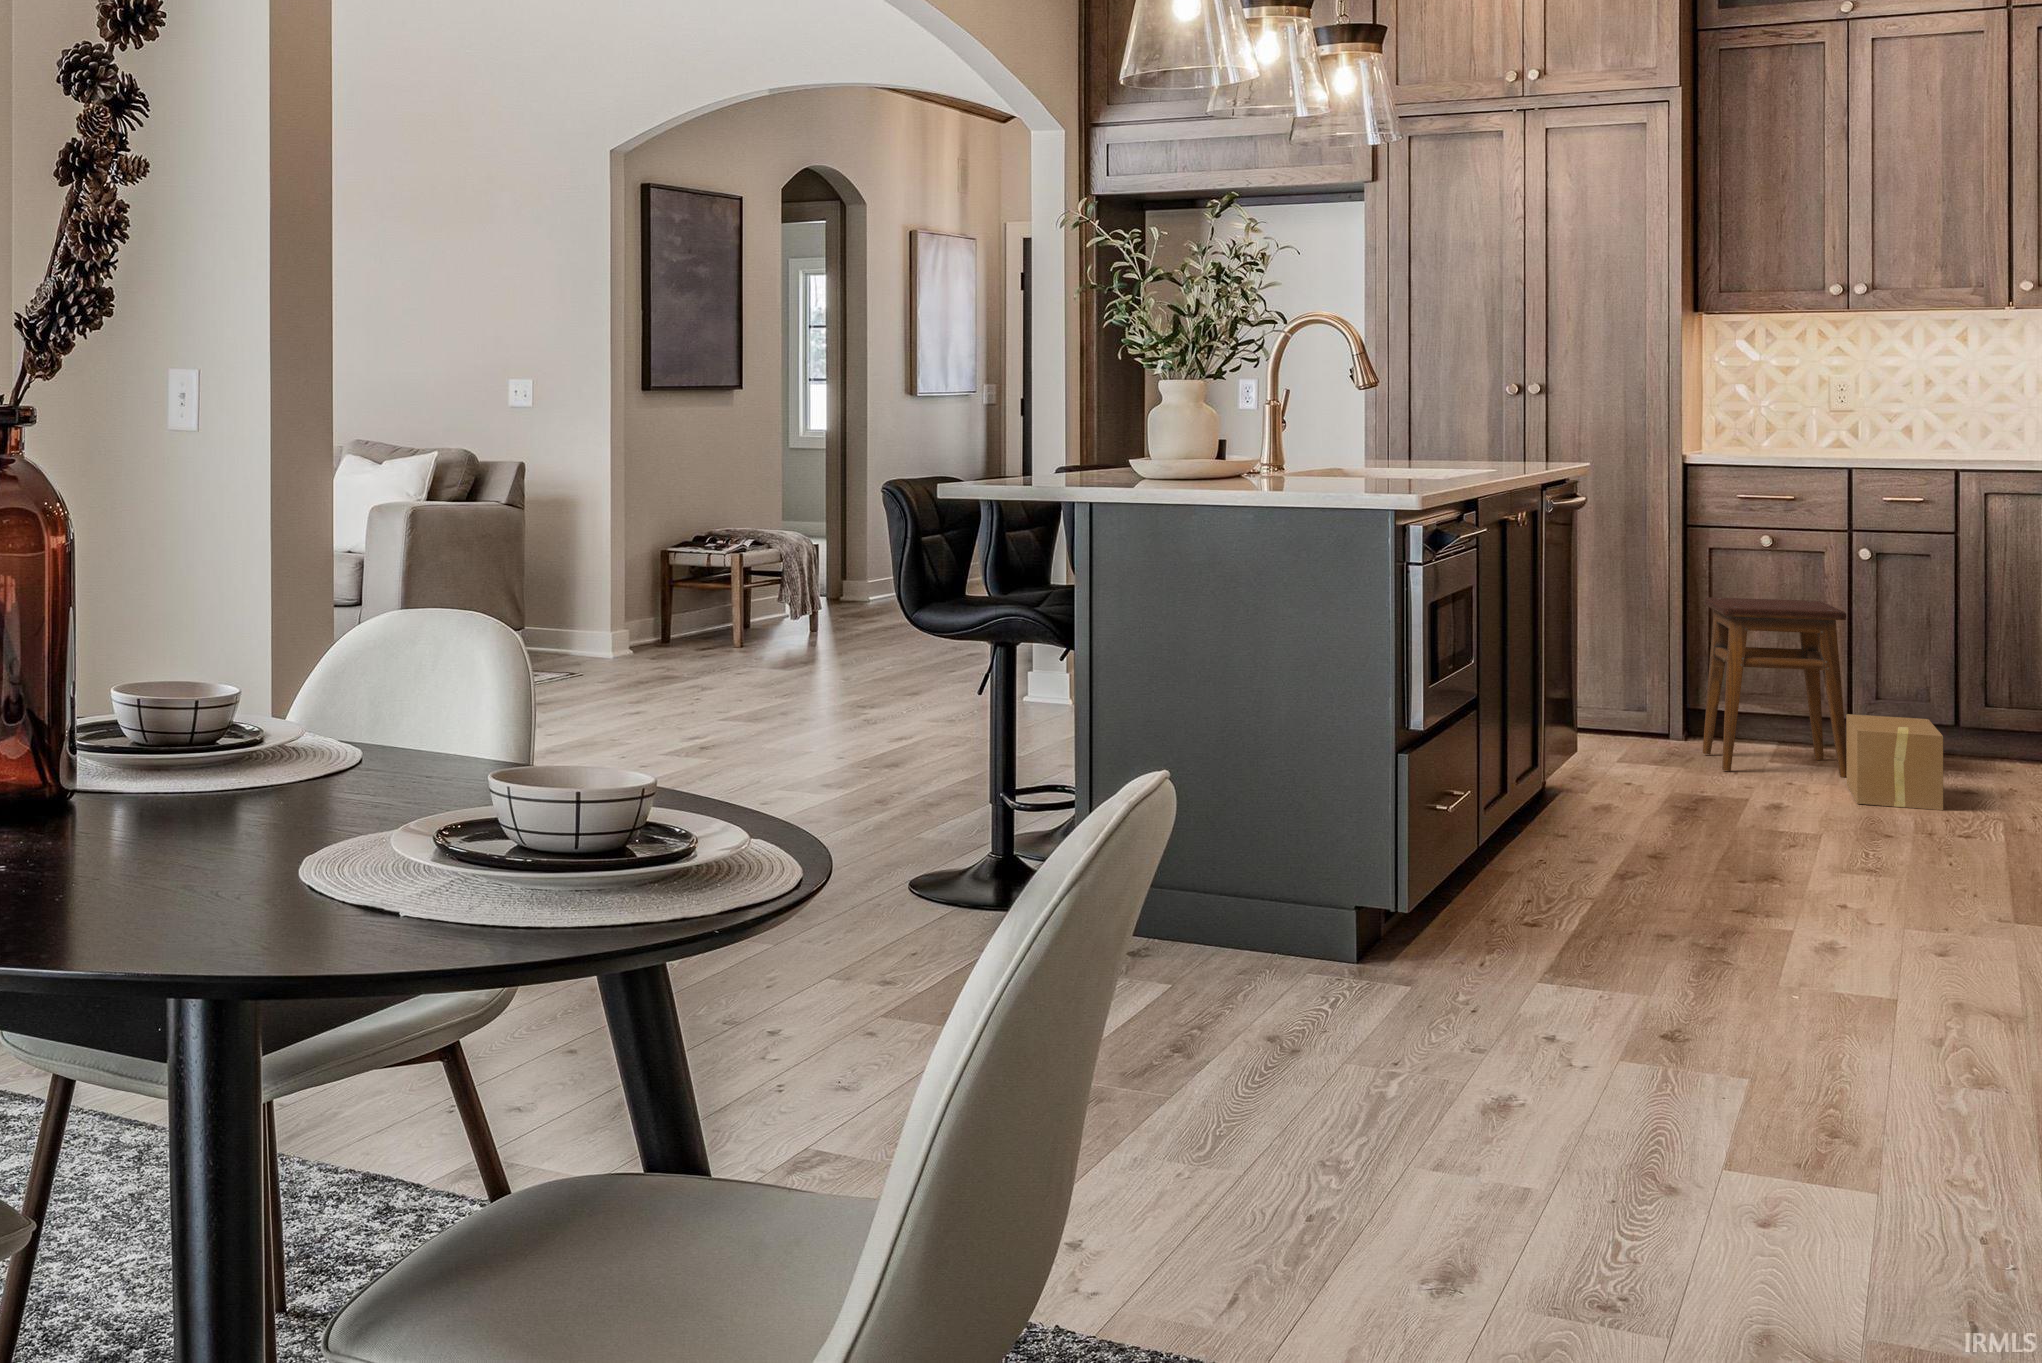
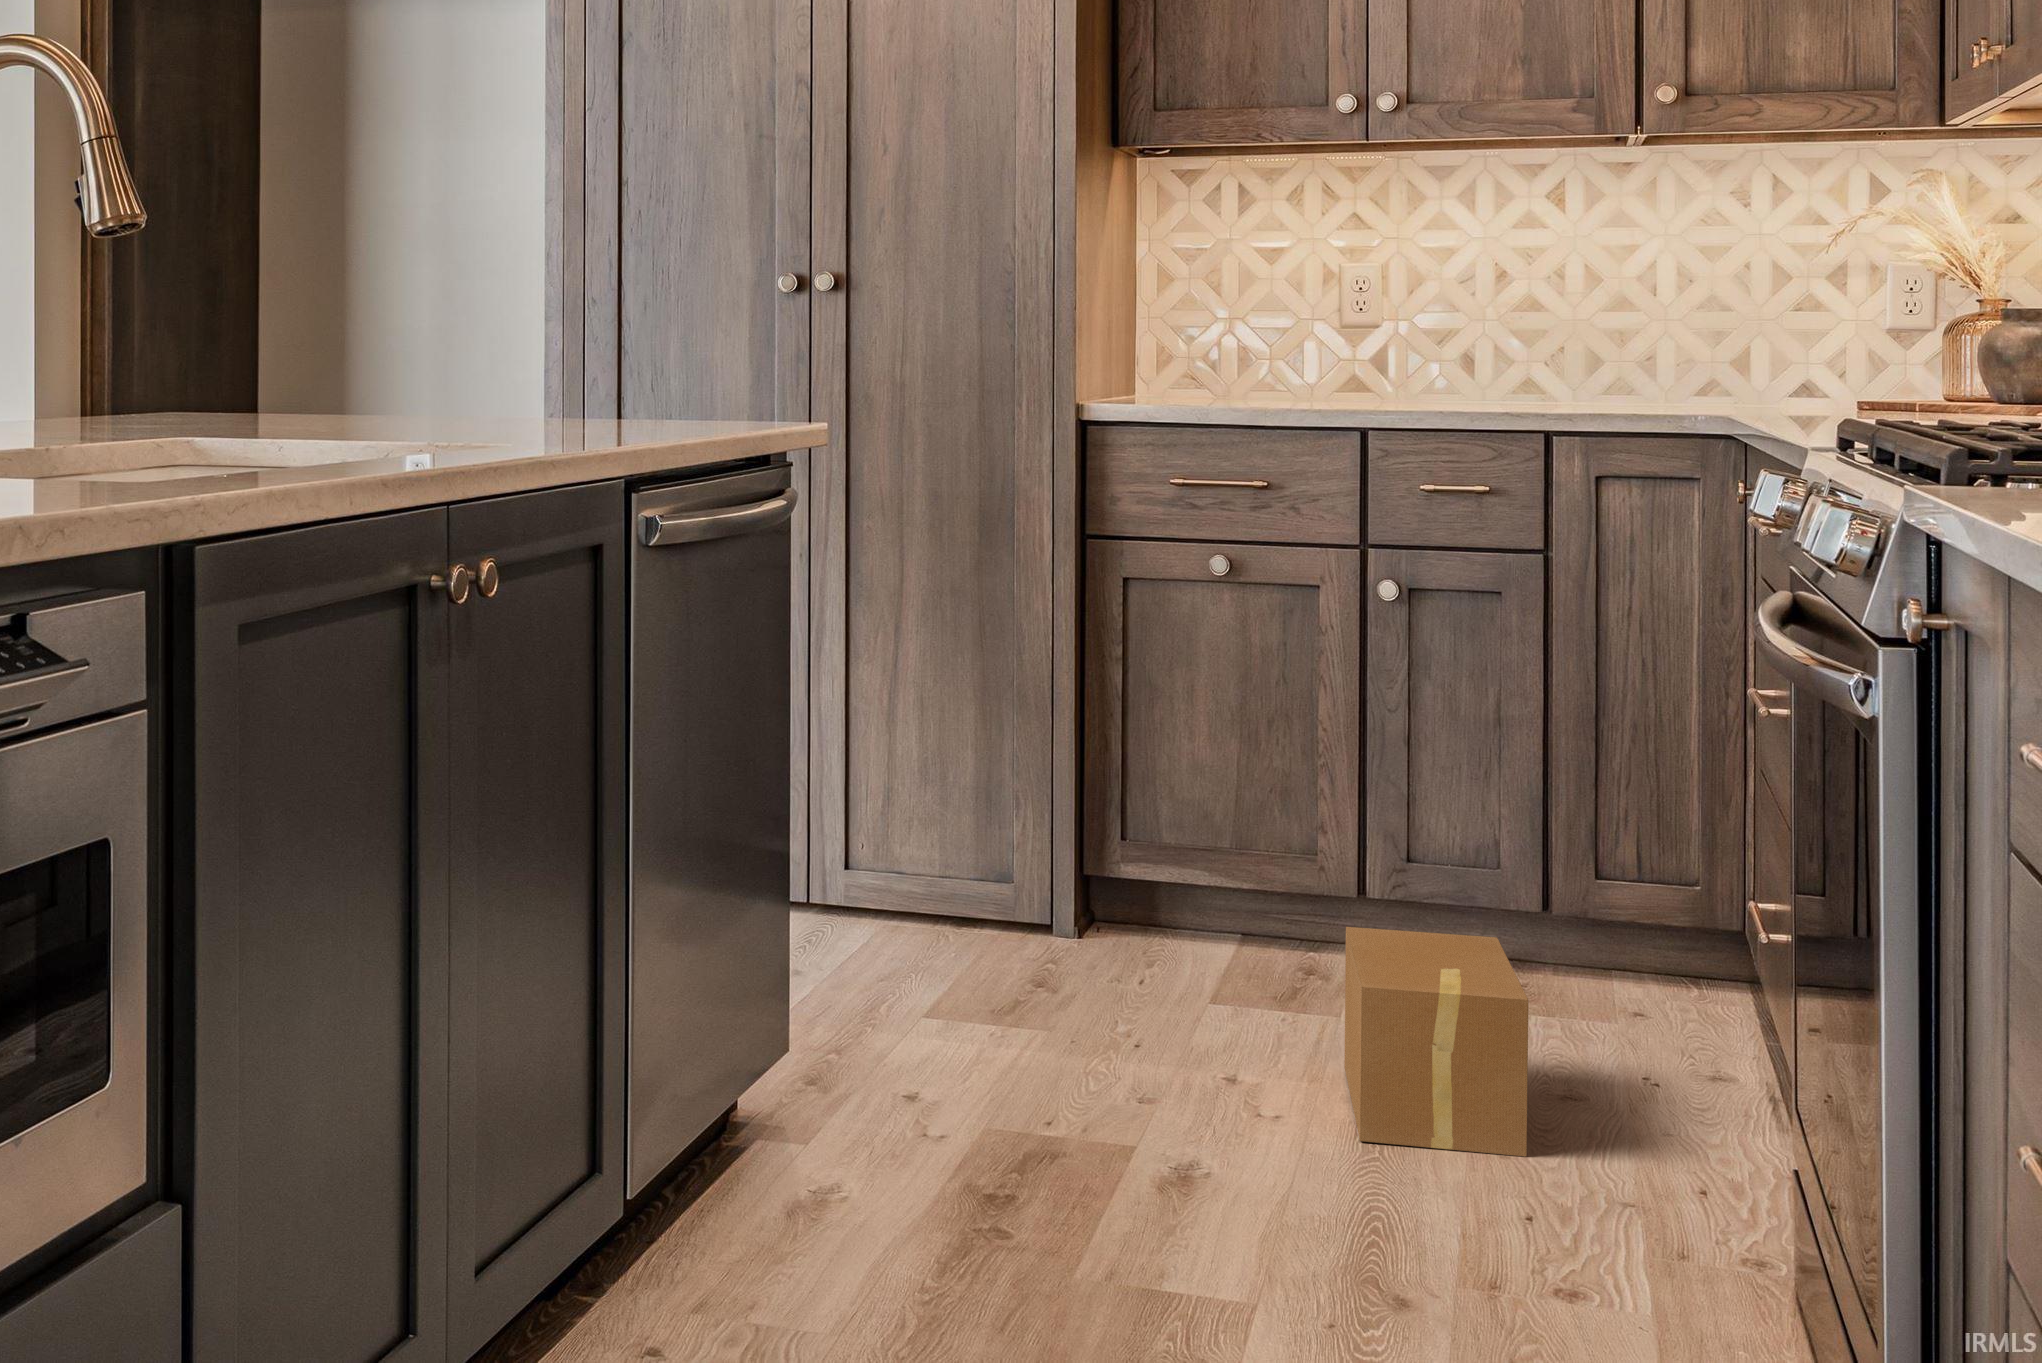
stool: present [1703,597,1847,777] -> none [1100,678,1351,1040]

